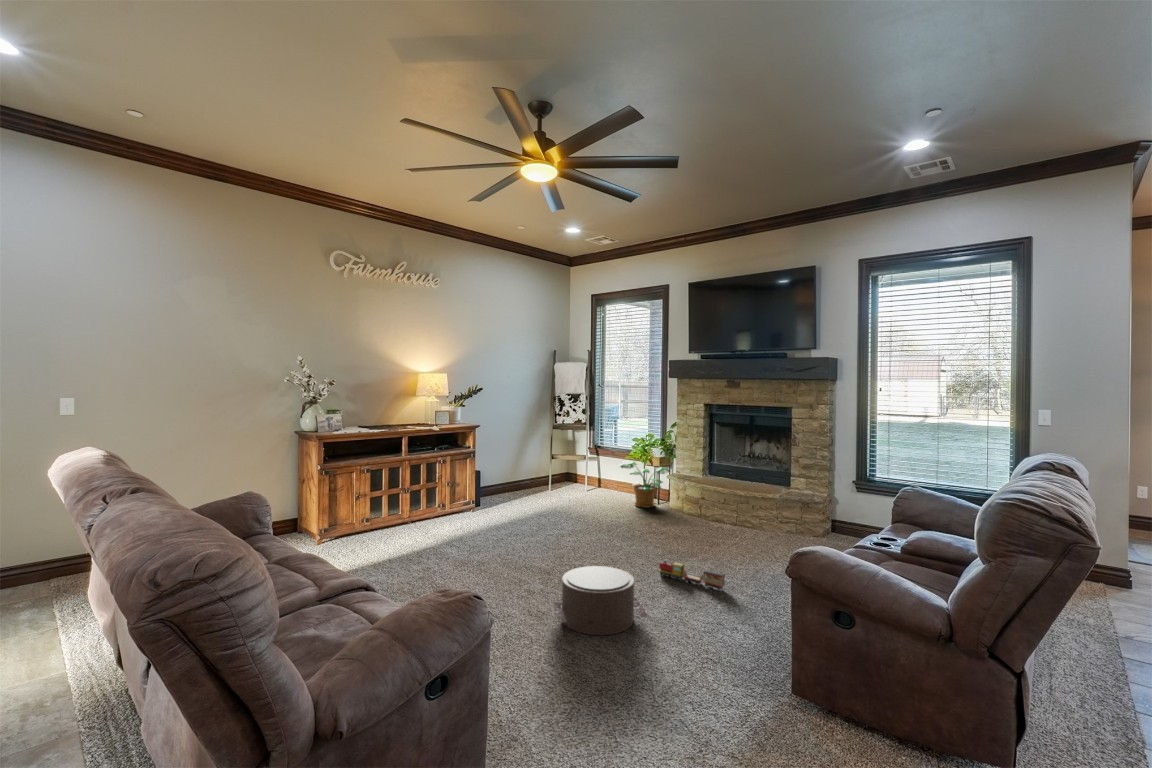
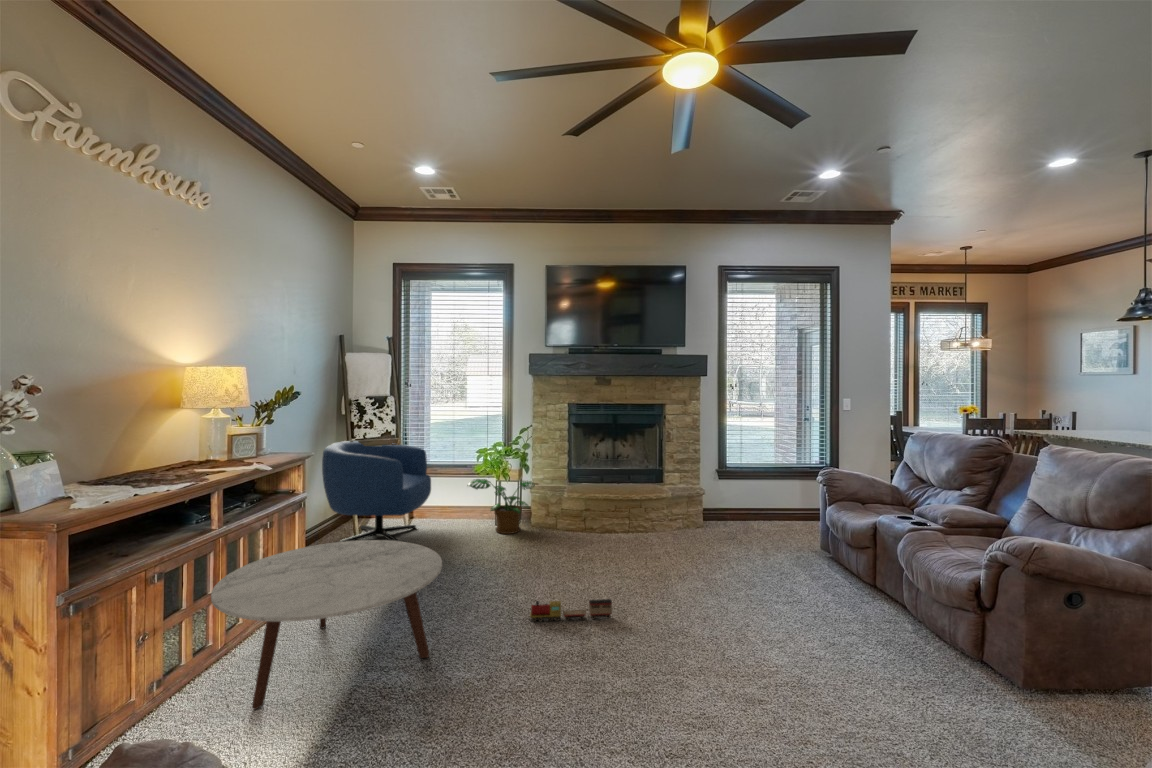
armchair: none [525,424,603,499] -> present [322,441,431,542]
coffee table: none [384,476,503,546] -> present [211,540,442,710]
toy train: present [659,560,725,590] -> present [530,599,612,622]
pouf: present [554,566,648,635] -> none [716,622,820,727]

